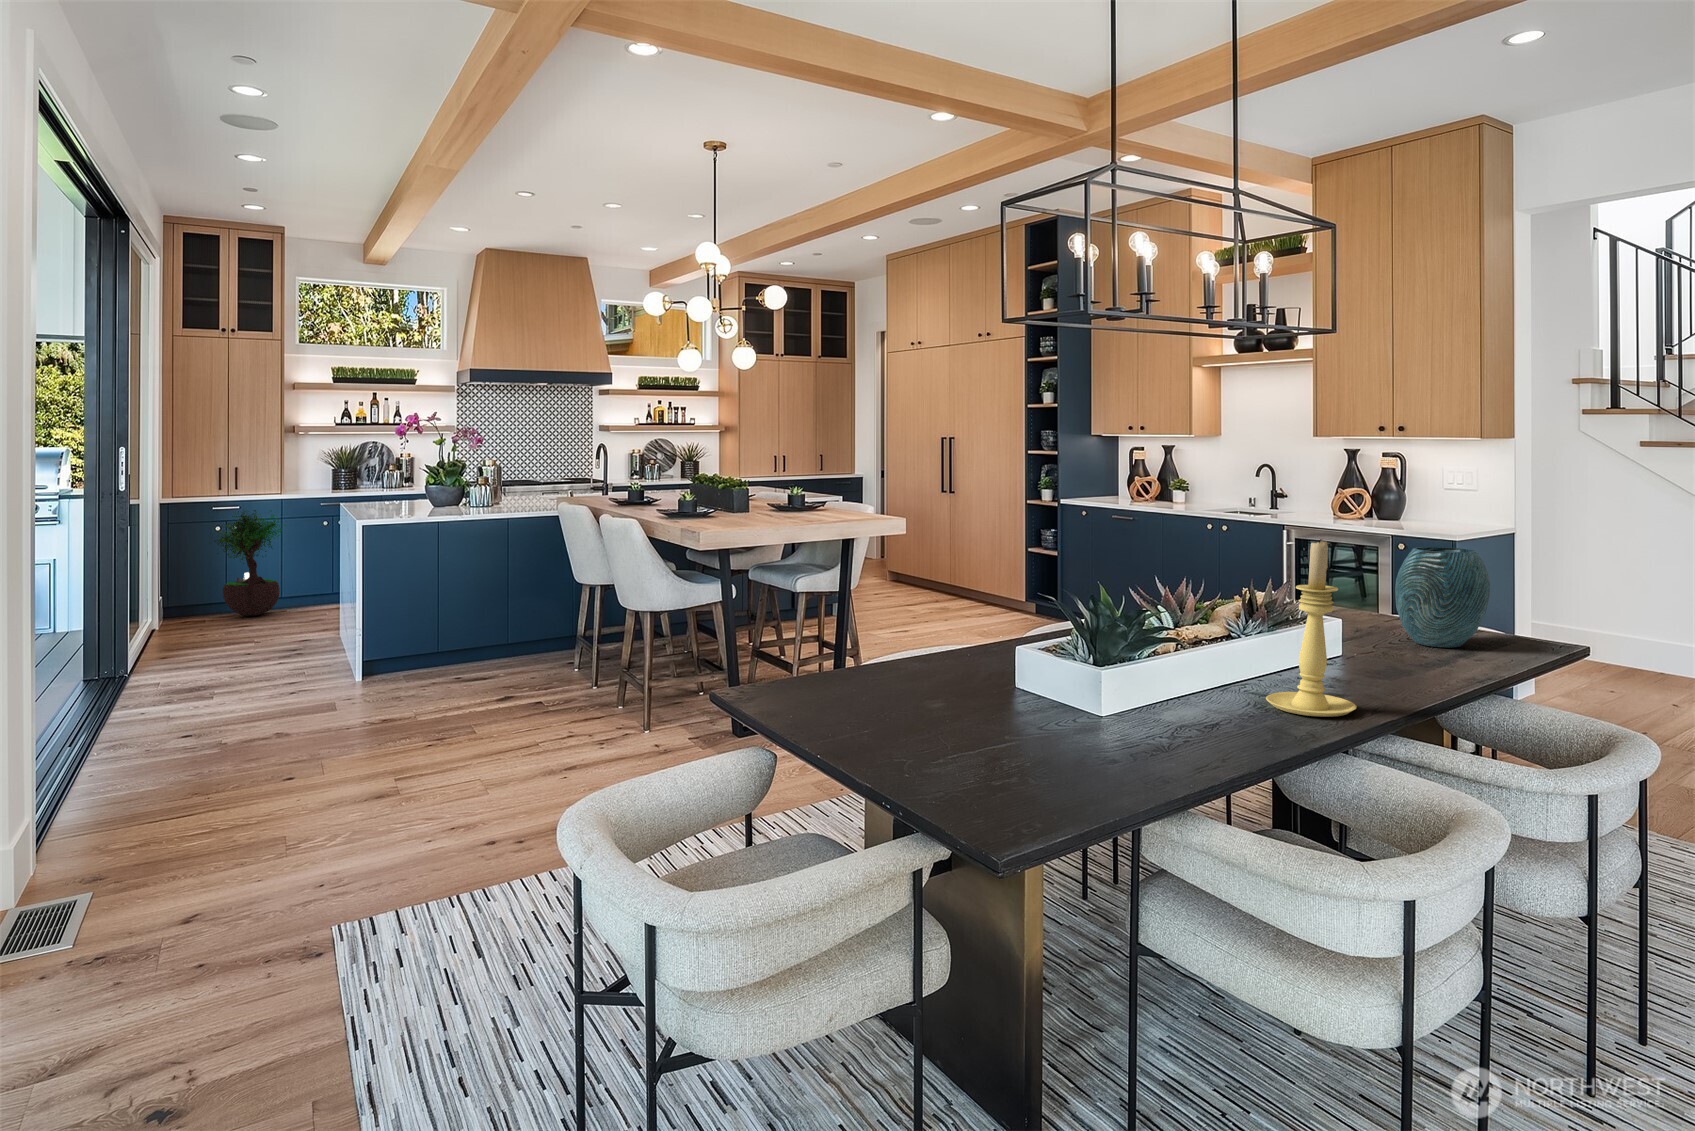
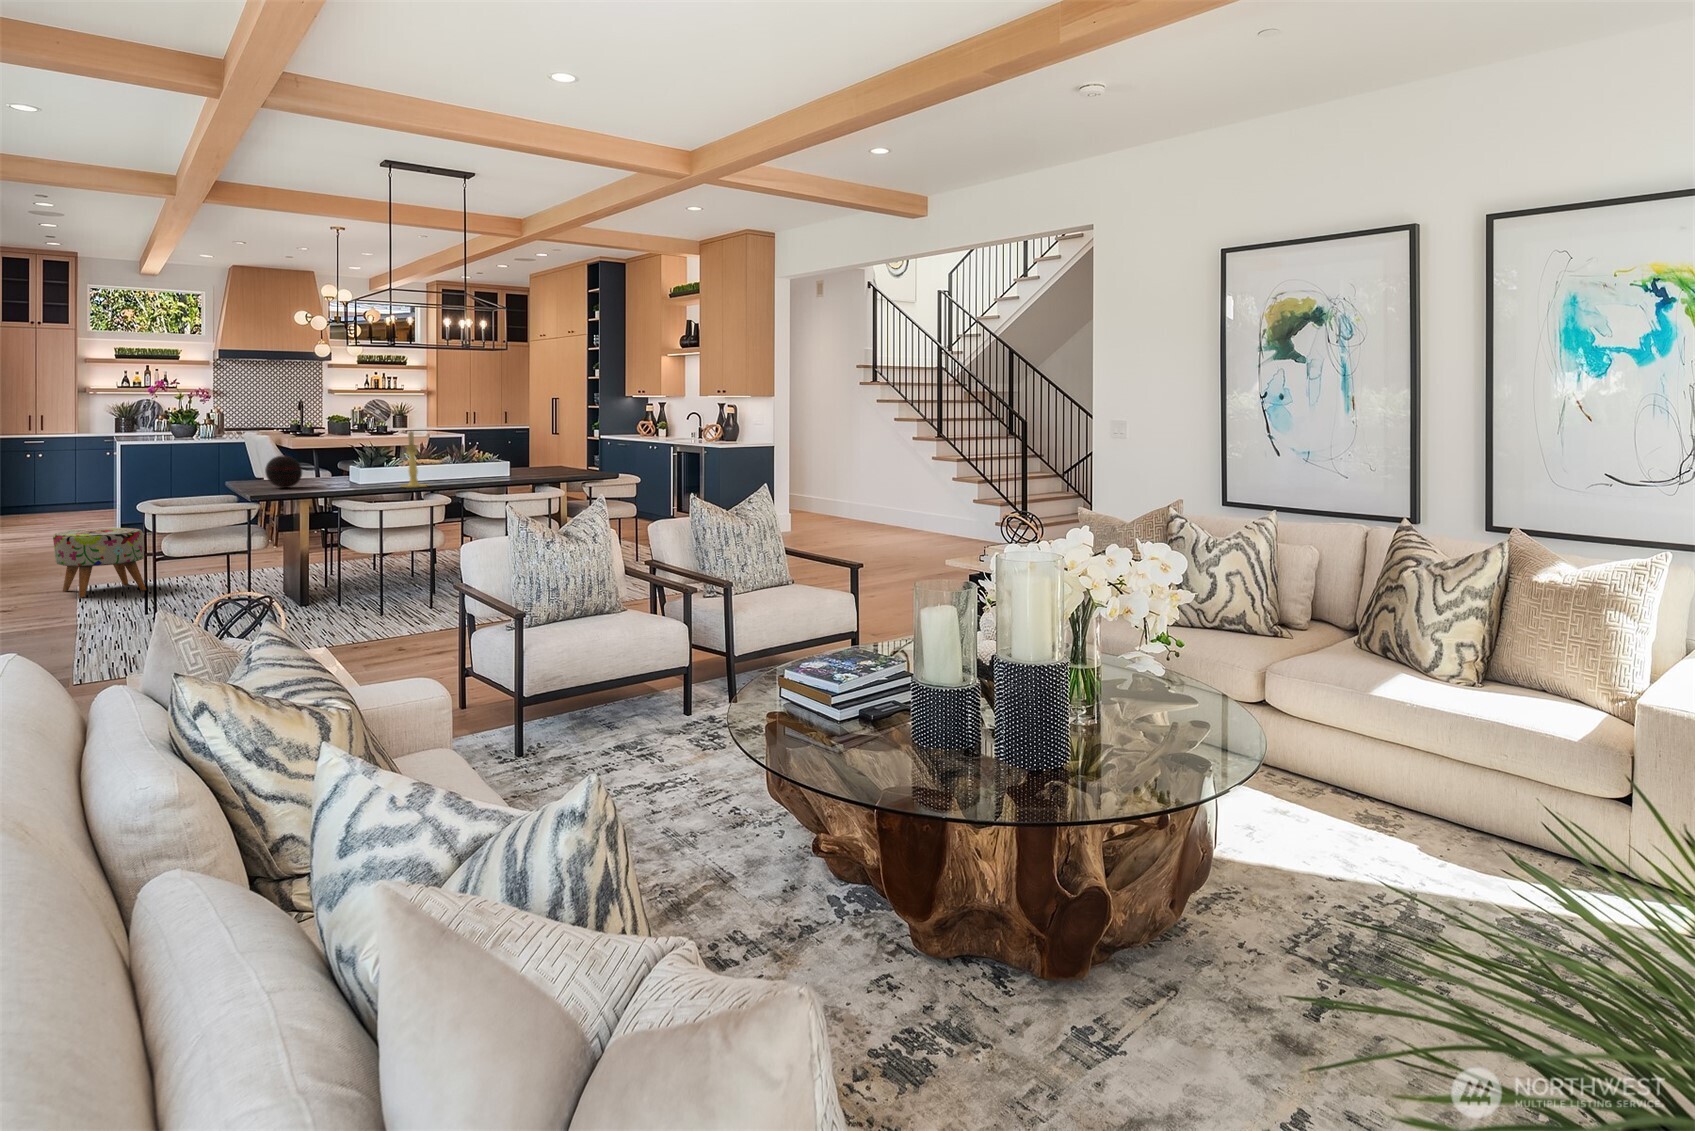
potted tree: present [209,509,285,616] -> none [24,440,80,515]
vase: present [1395,547,1490,648] -> none [516,442,548,479]
decorative orb: none [885,614,981,710] -> present [265,455,302,488]
ottoman: none [284,765,499,995] -> present [53,528,146,597]

